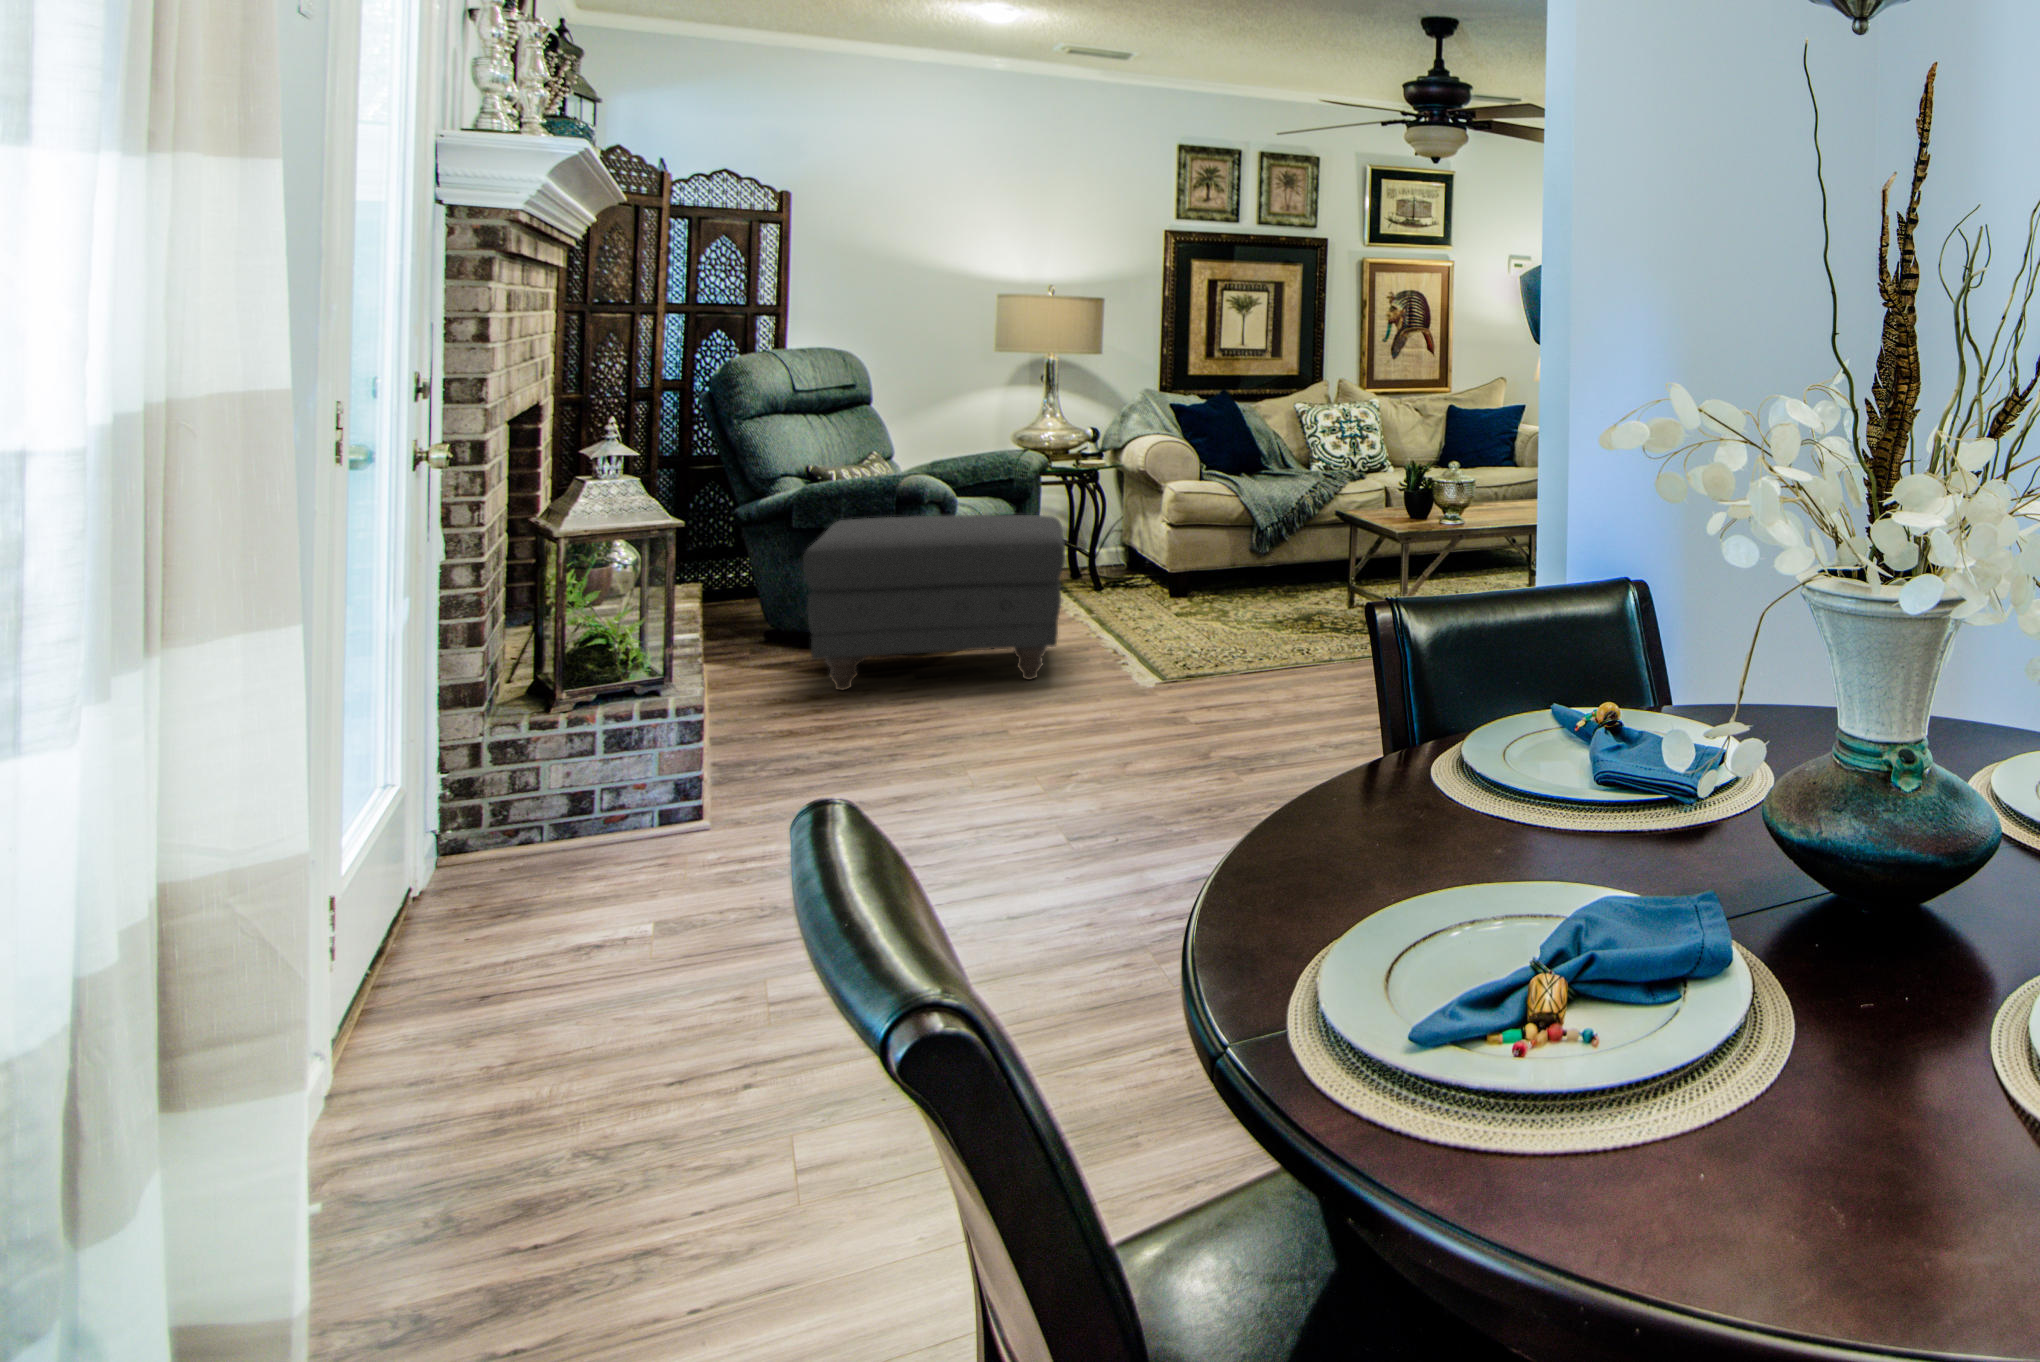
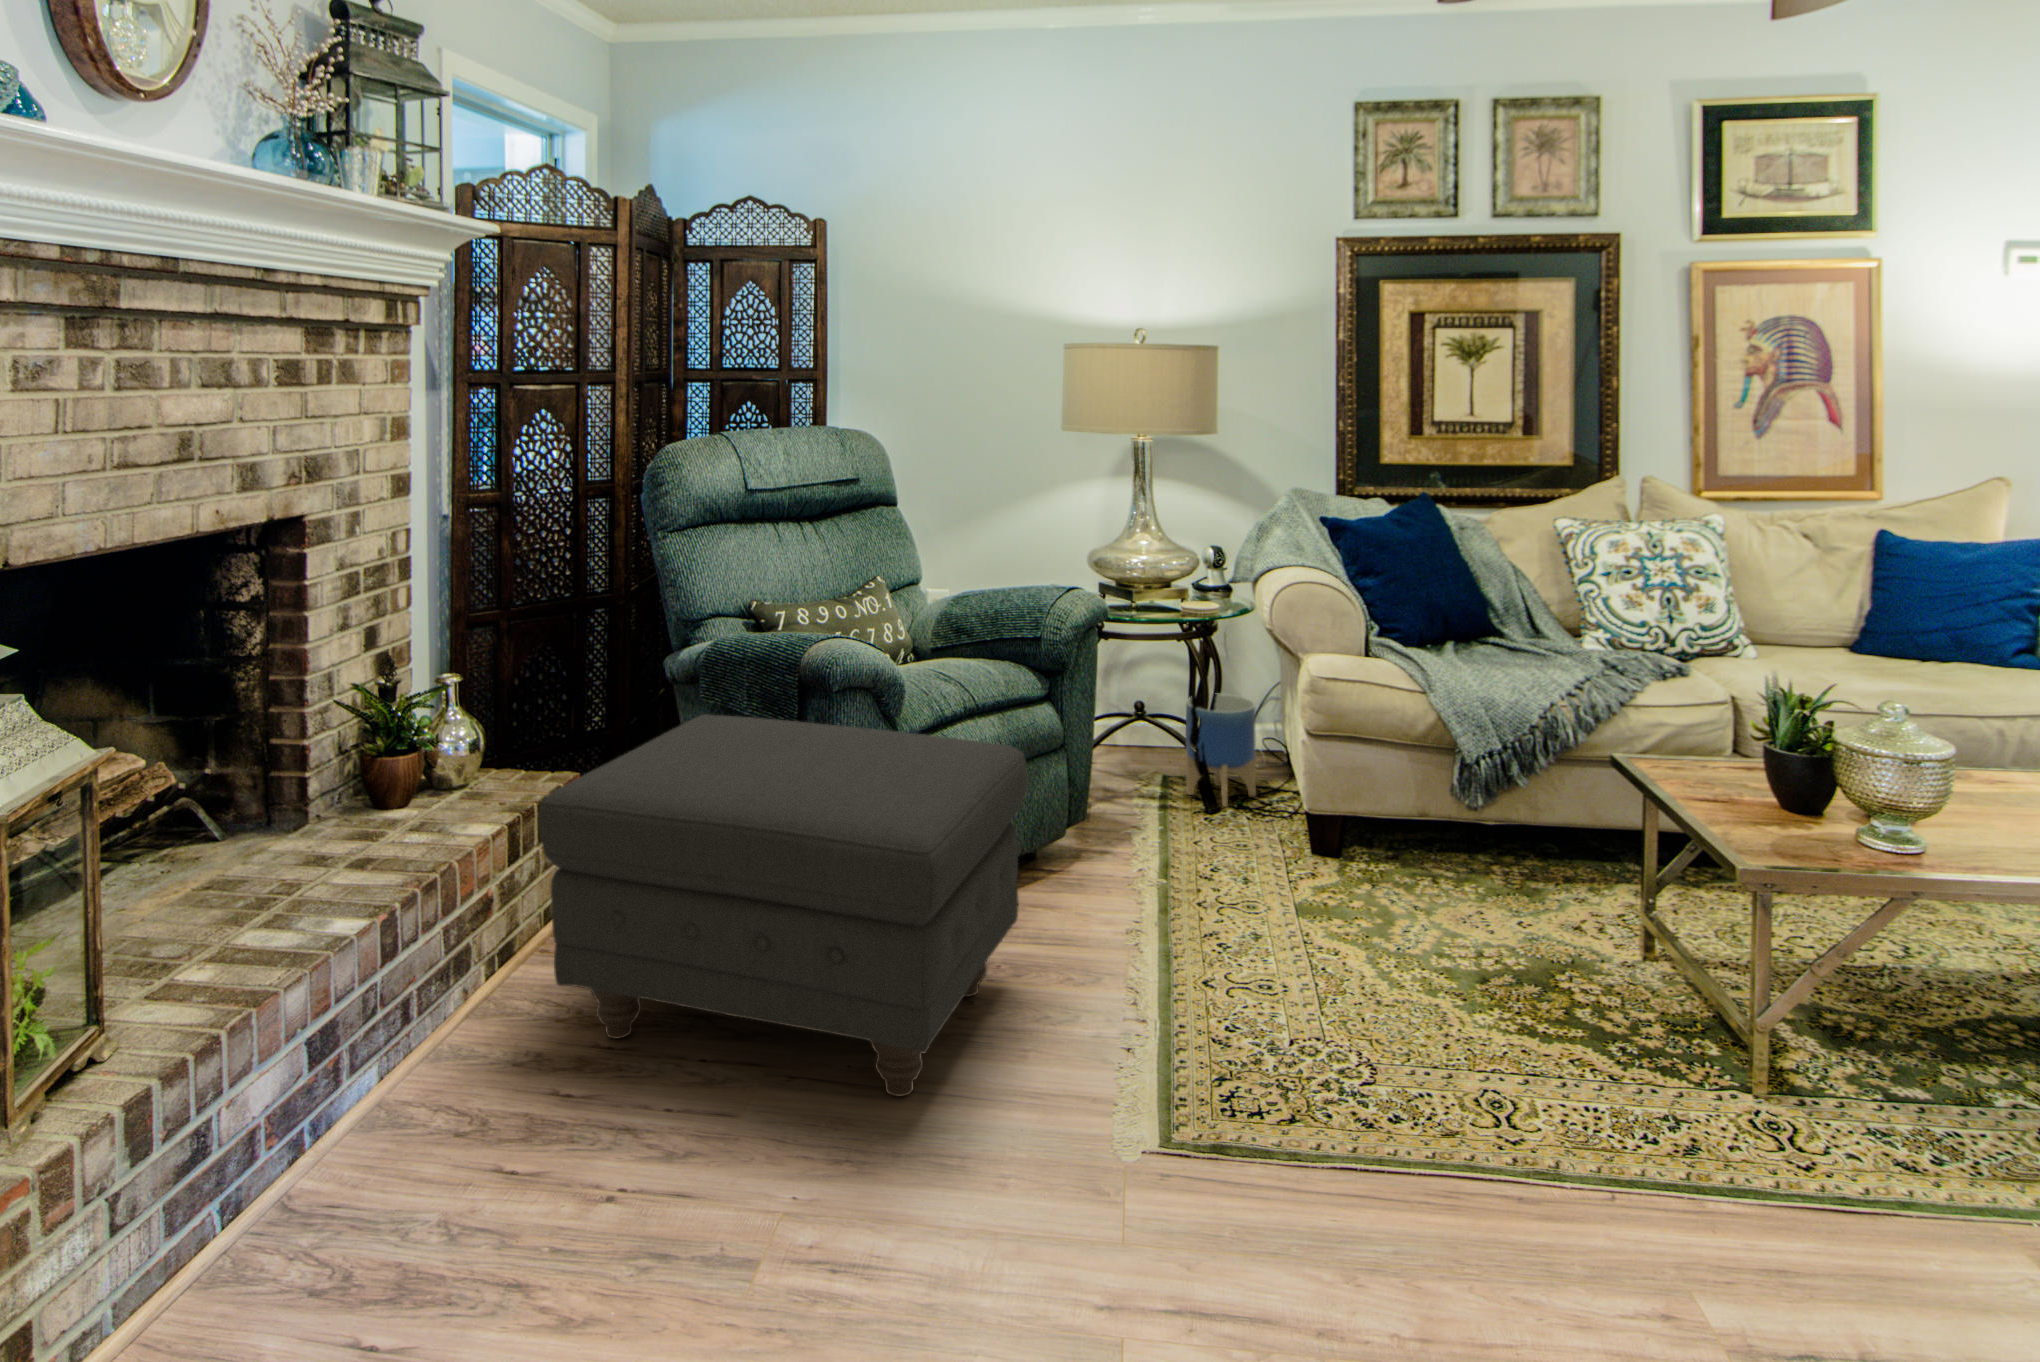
planter: none [1083,522,1128,588] -> present [1186,694,1256,807]

